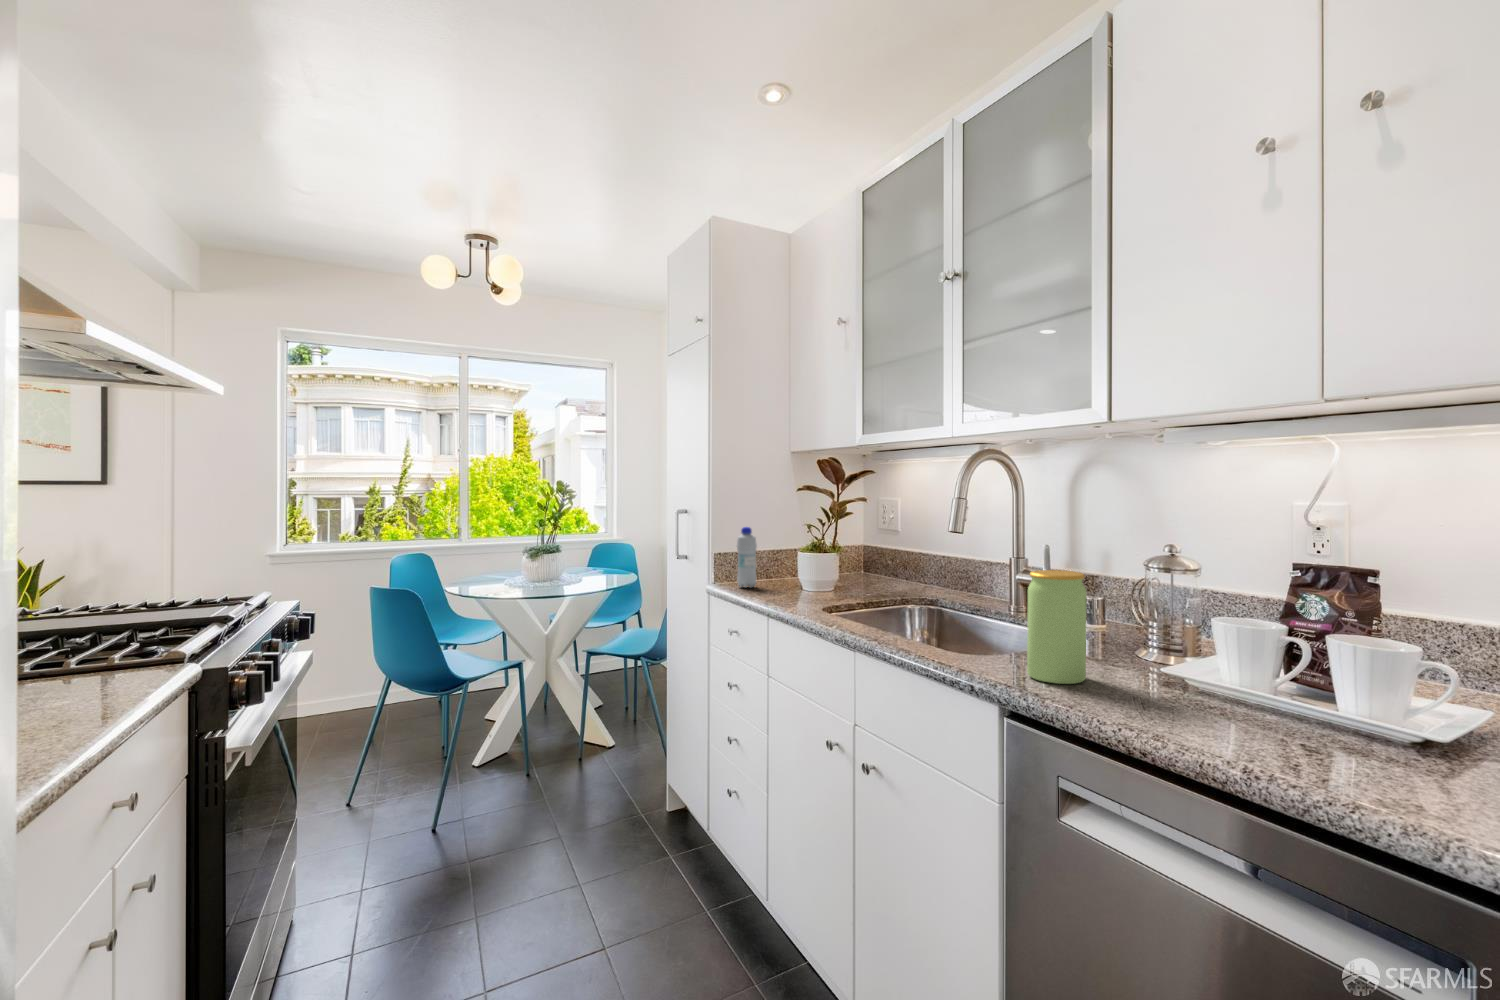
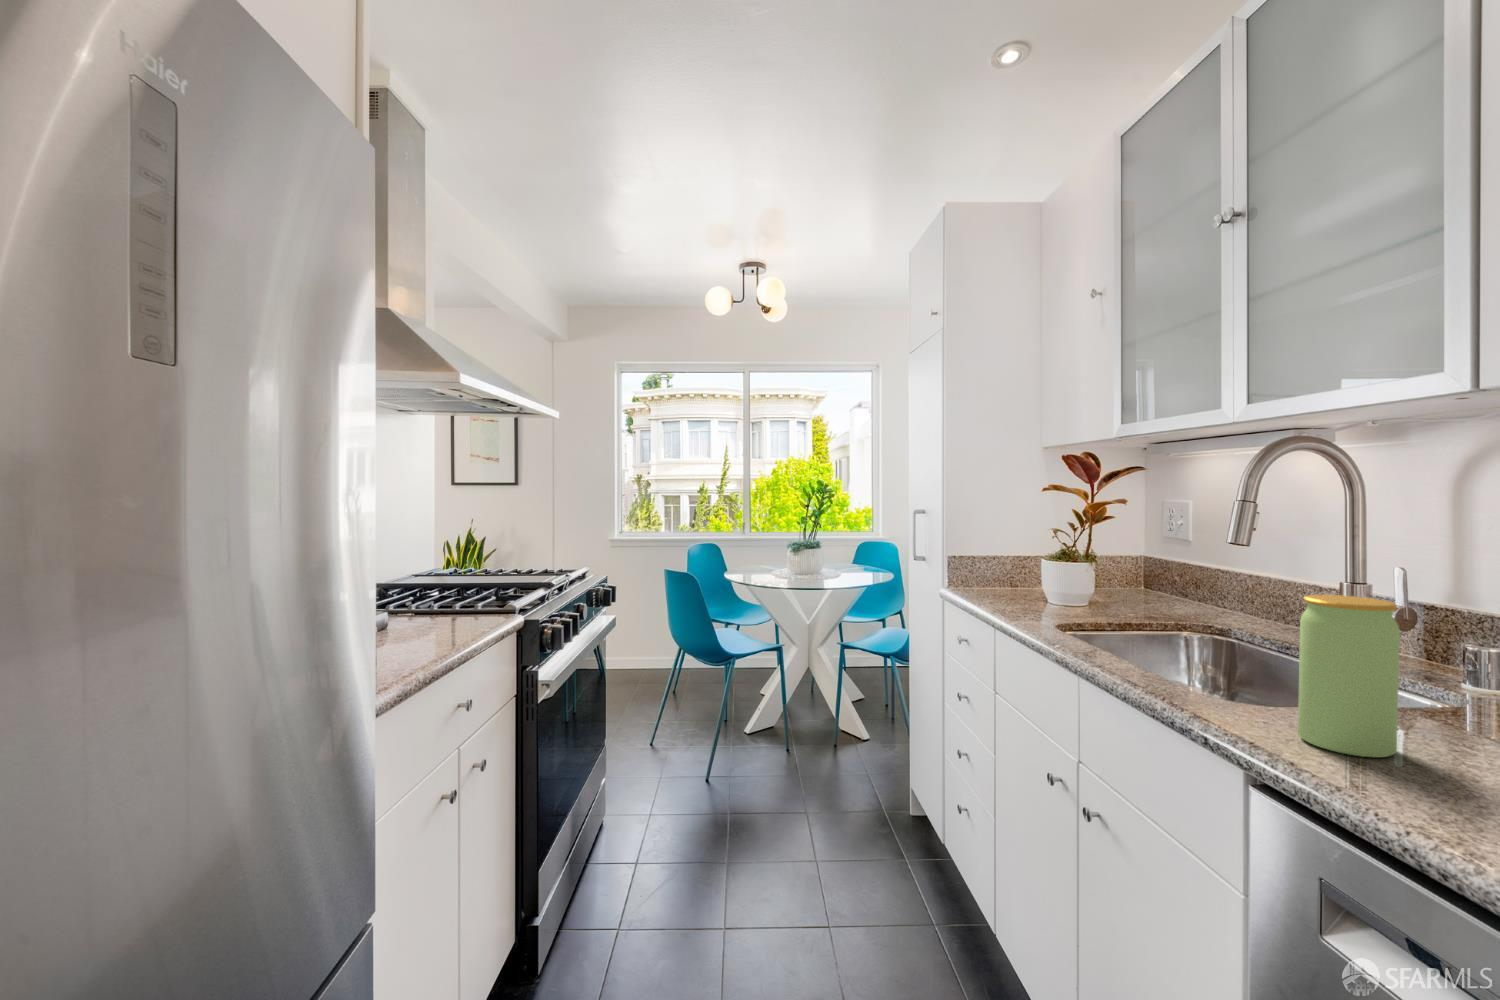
bottle: present [737,527,757,588] -> none [990,529,1013,594]

